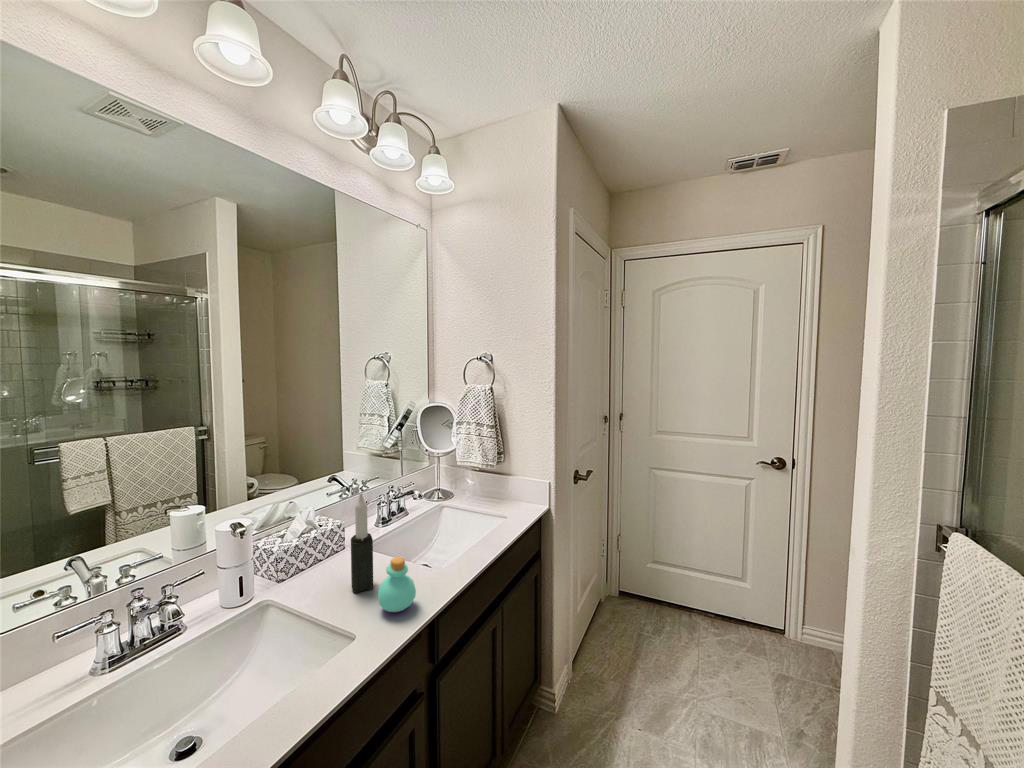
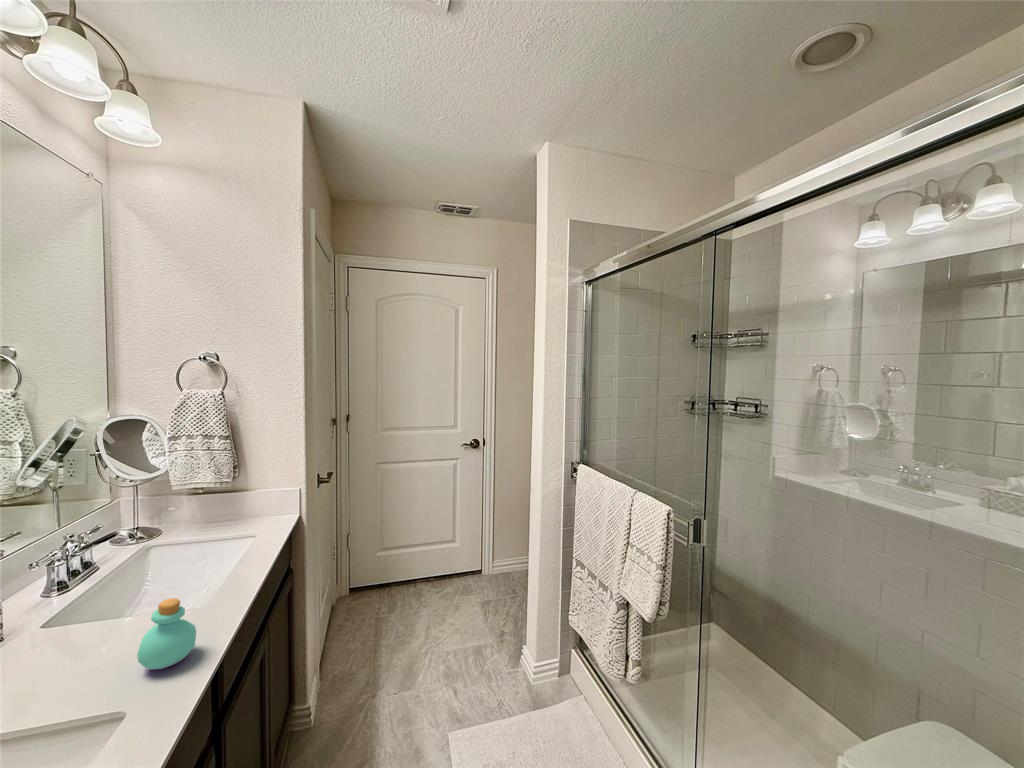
candle: present [351,493,373,593] -> none [60,538,107,678]

